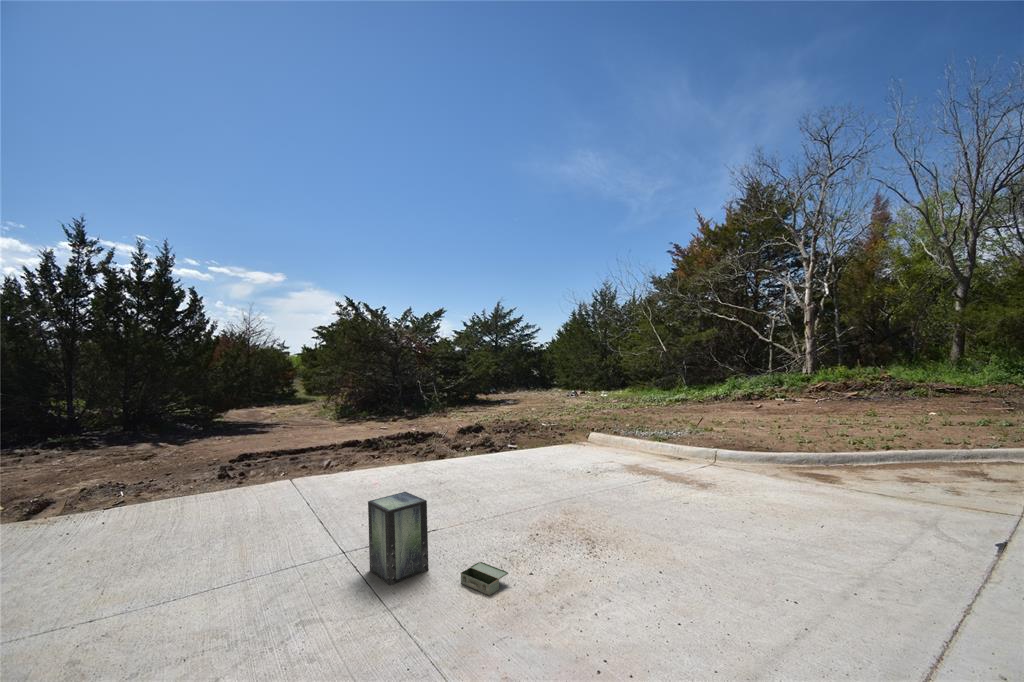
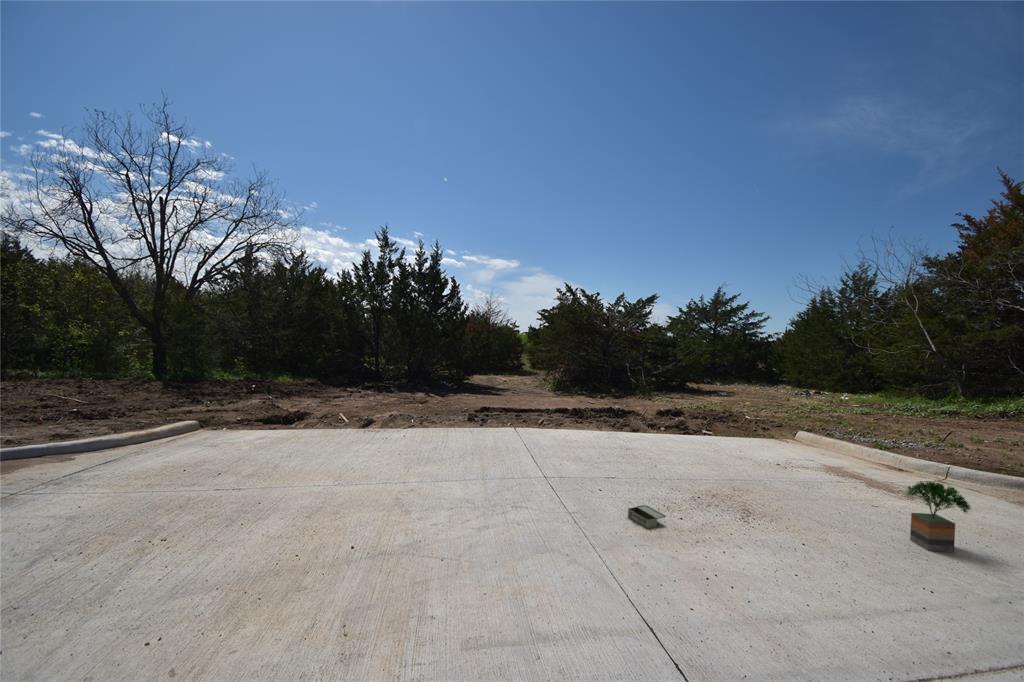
potted tree: none [719,474,774,544] -> present [906,481,971,552]
storage box: present [368,492,429,585] -> none [563,443,607,506]

